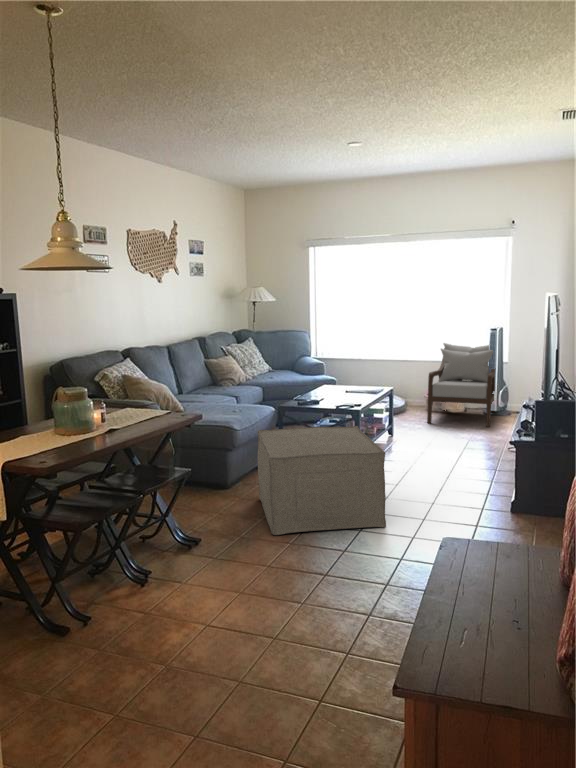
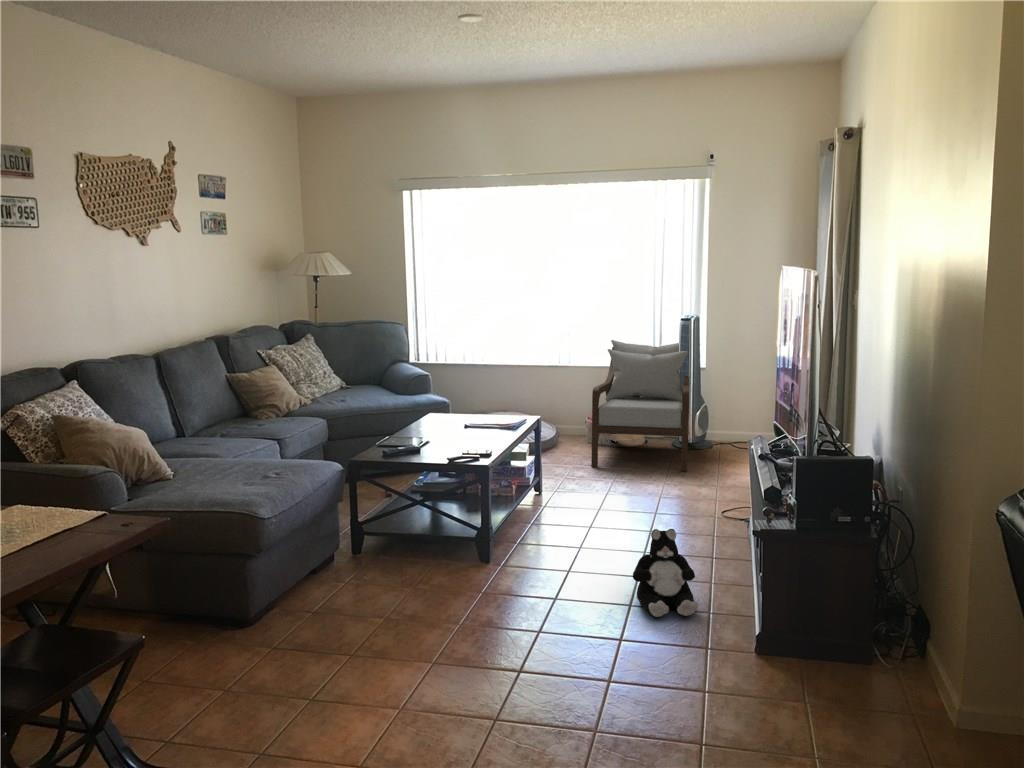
ottoman: present [258,426,386,535] -> none [305,504,546,742]
plush toy: none [442,446,480,495] -> present [633,529,699,617]

